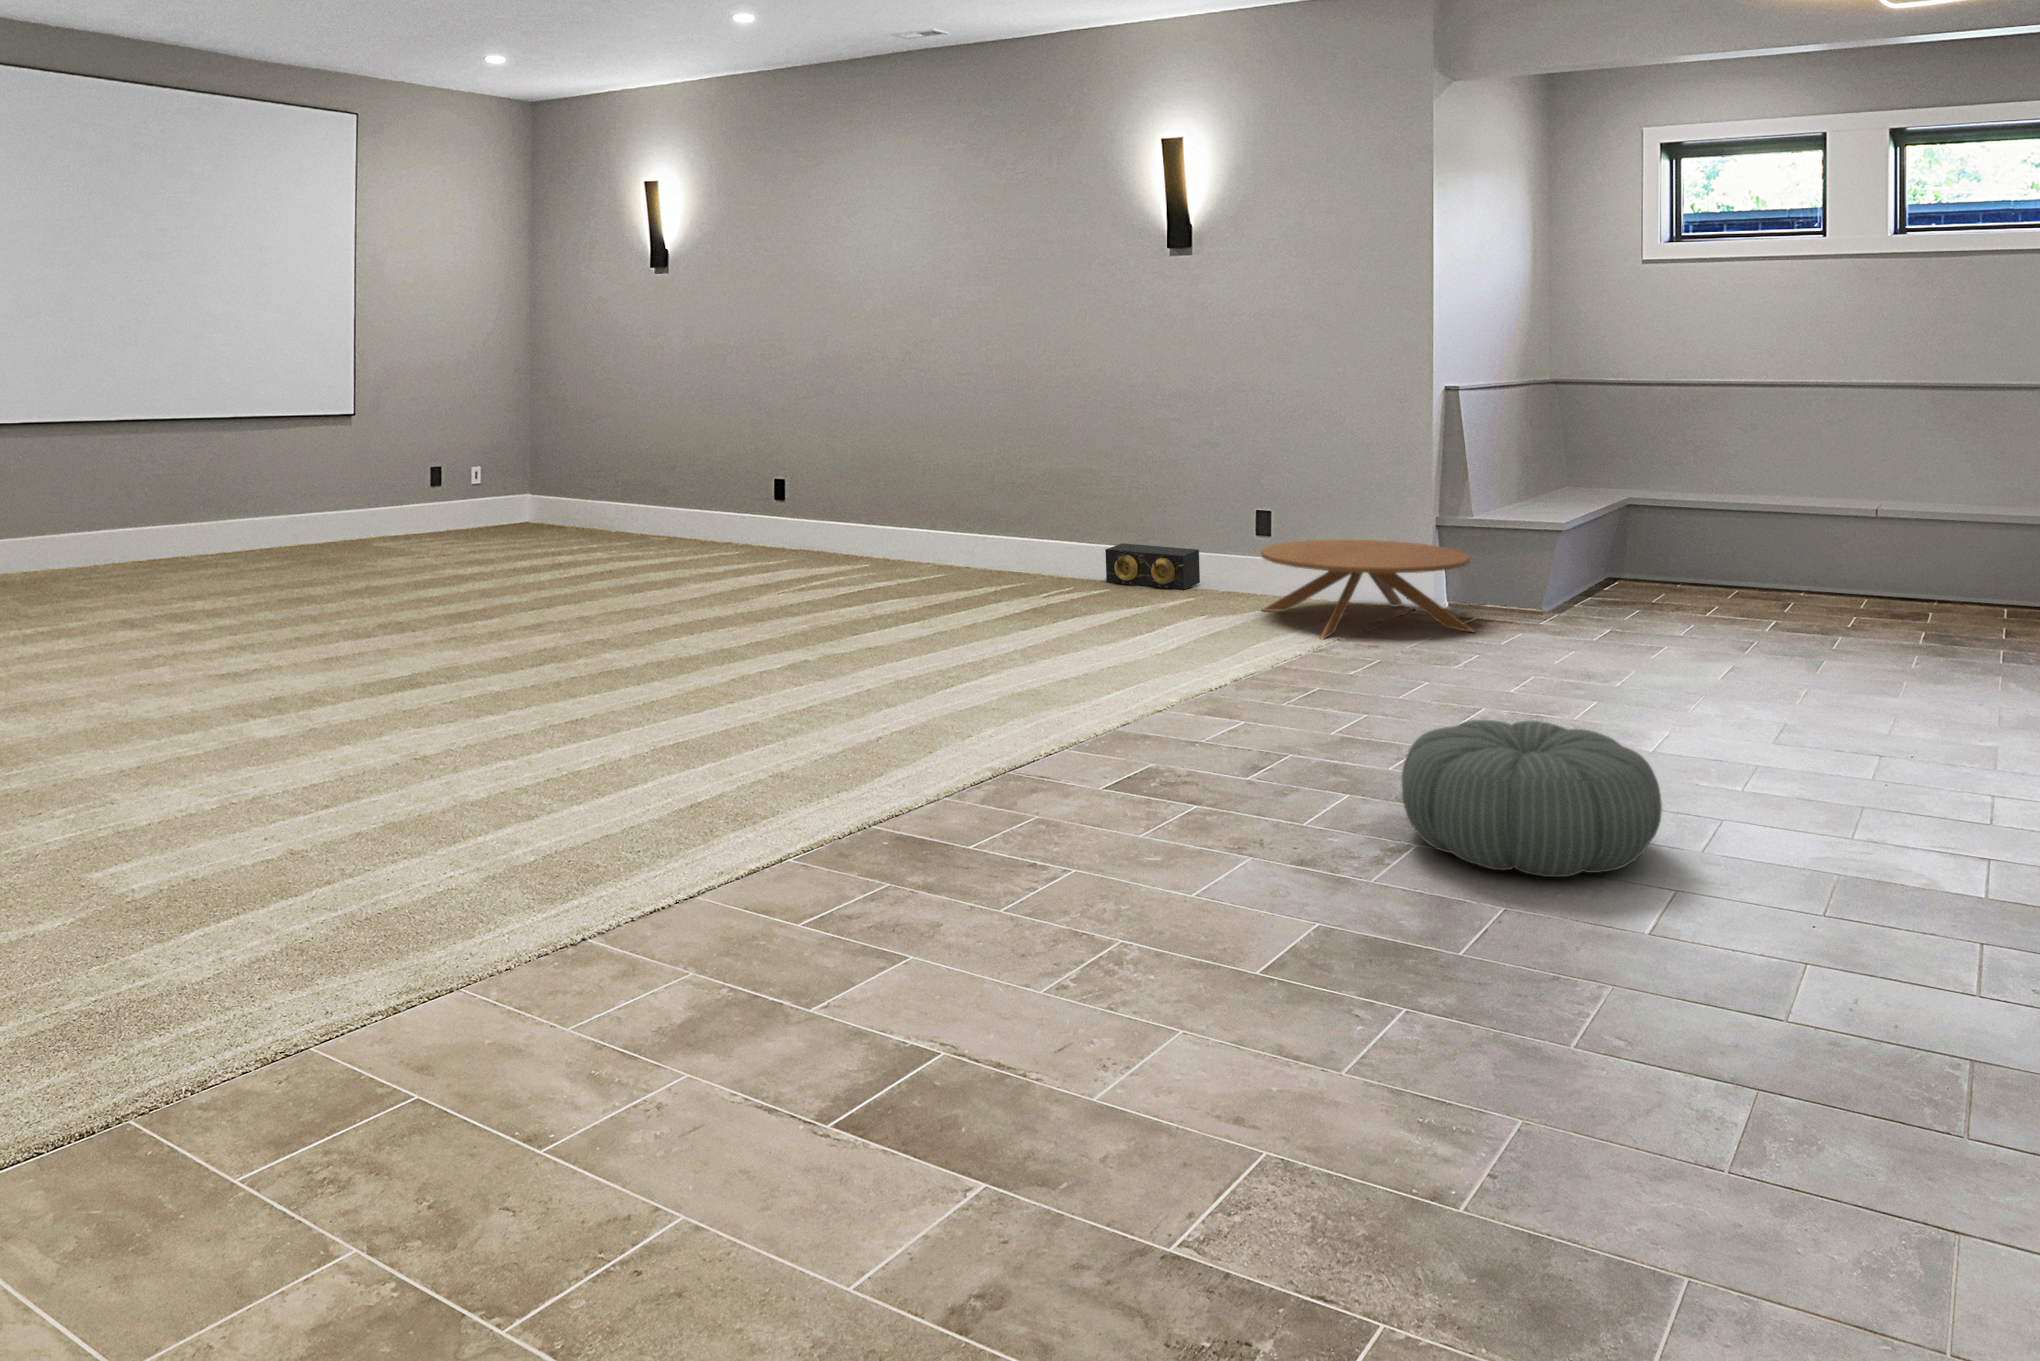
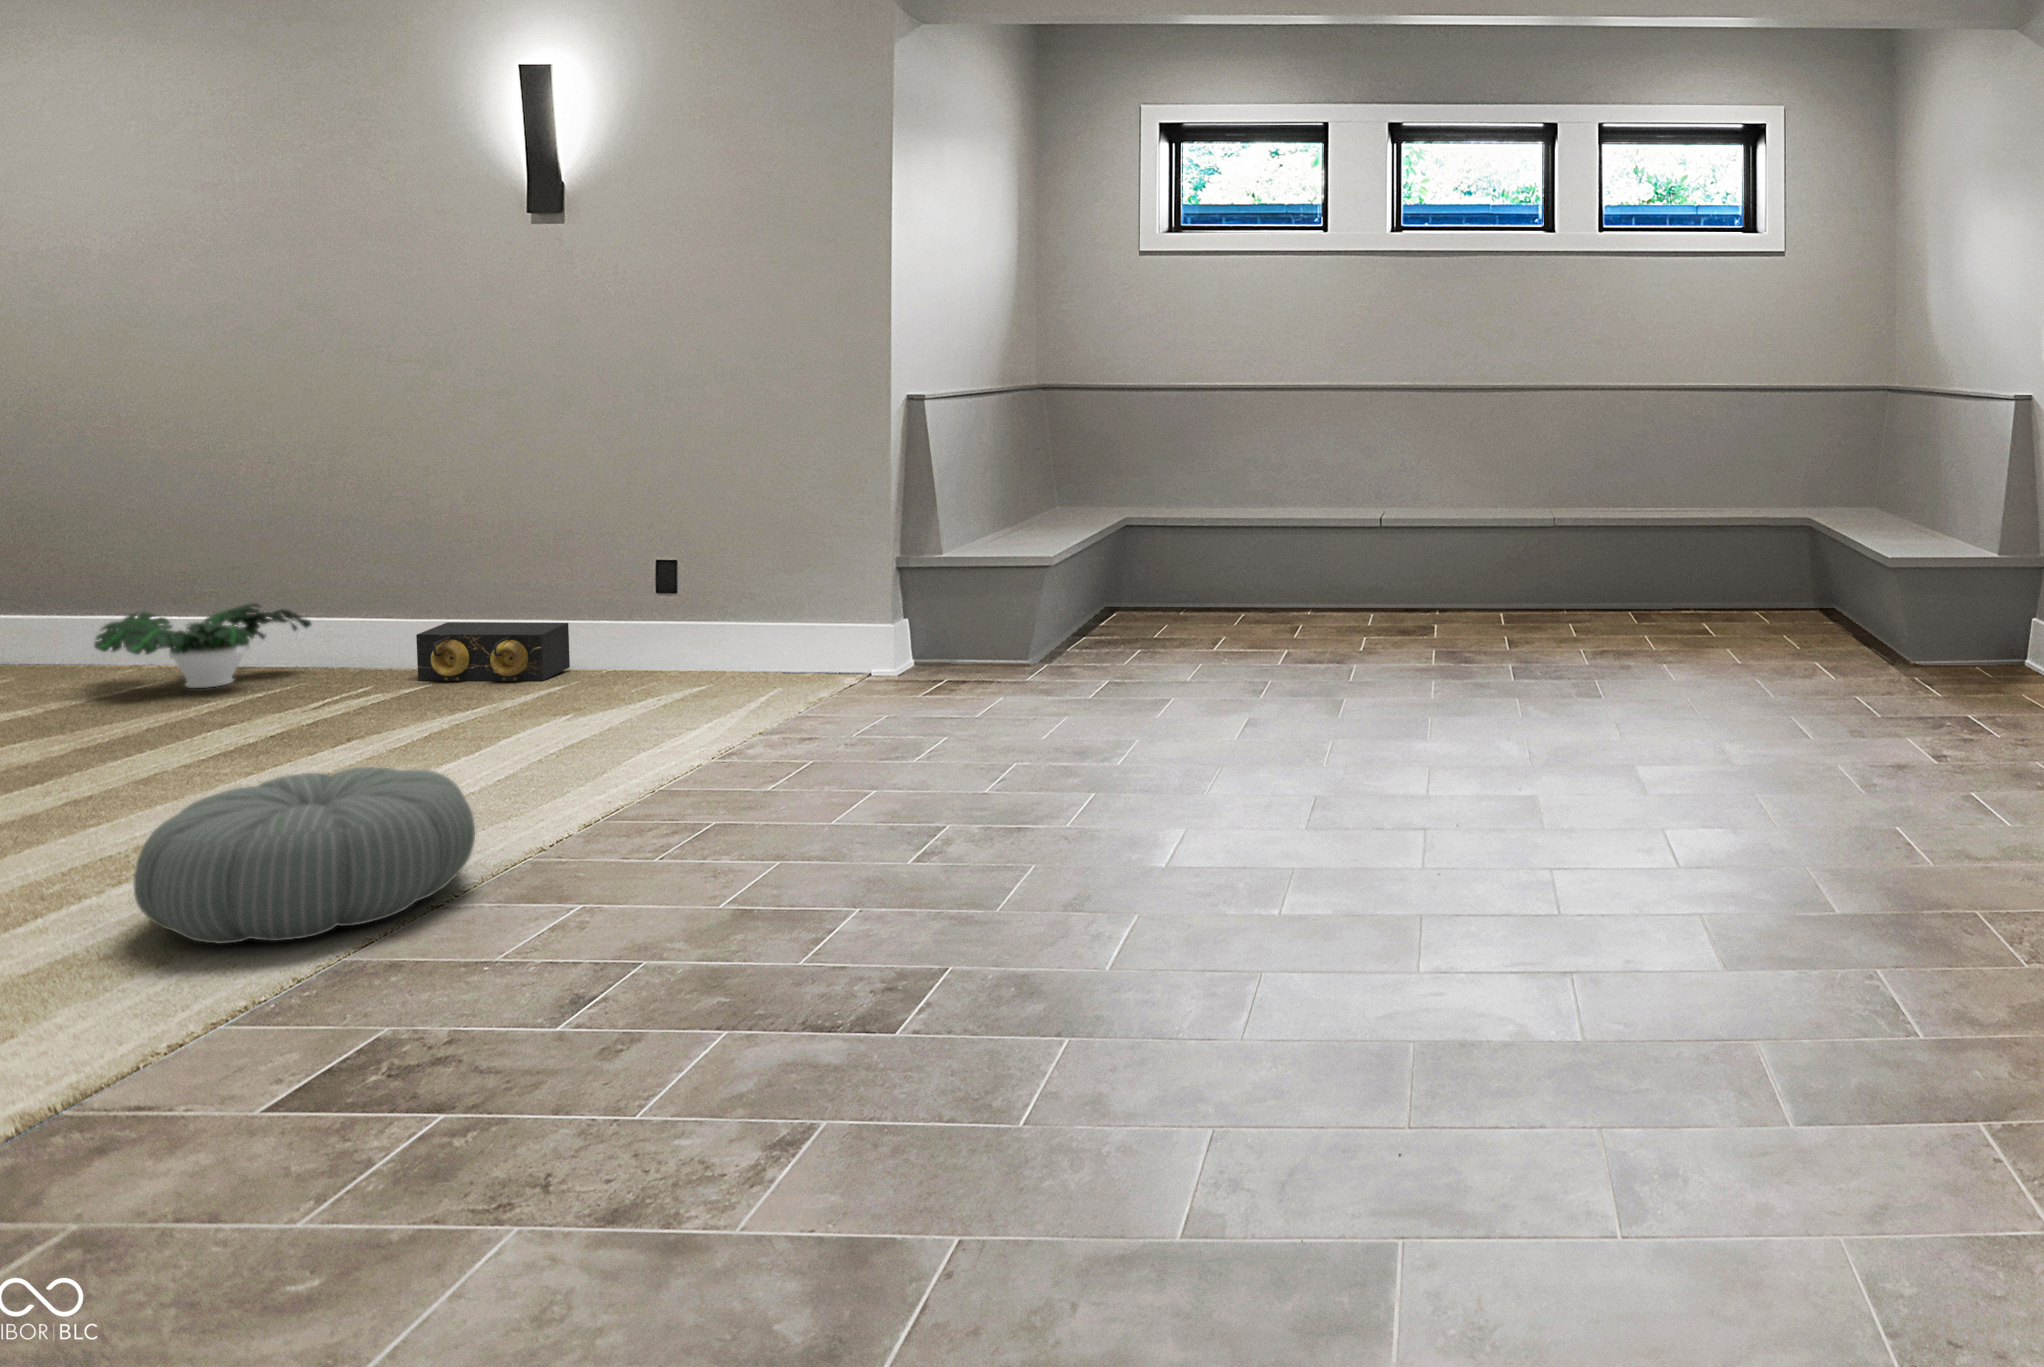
potted plant: none [931,521,1043,575] -> present [94,603,311,688]
coffee table: present [1261,540,1475,639] -> none [651,594,945,741]
pouf: present [1402,720,1662,877] -> present [133,767,475,943]

